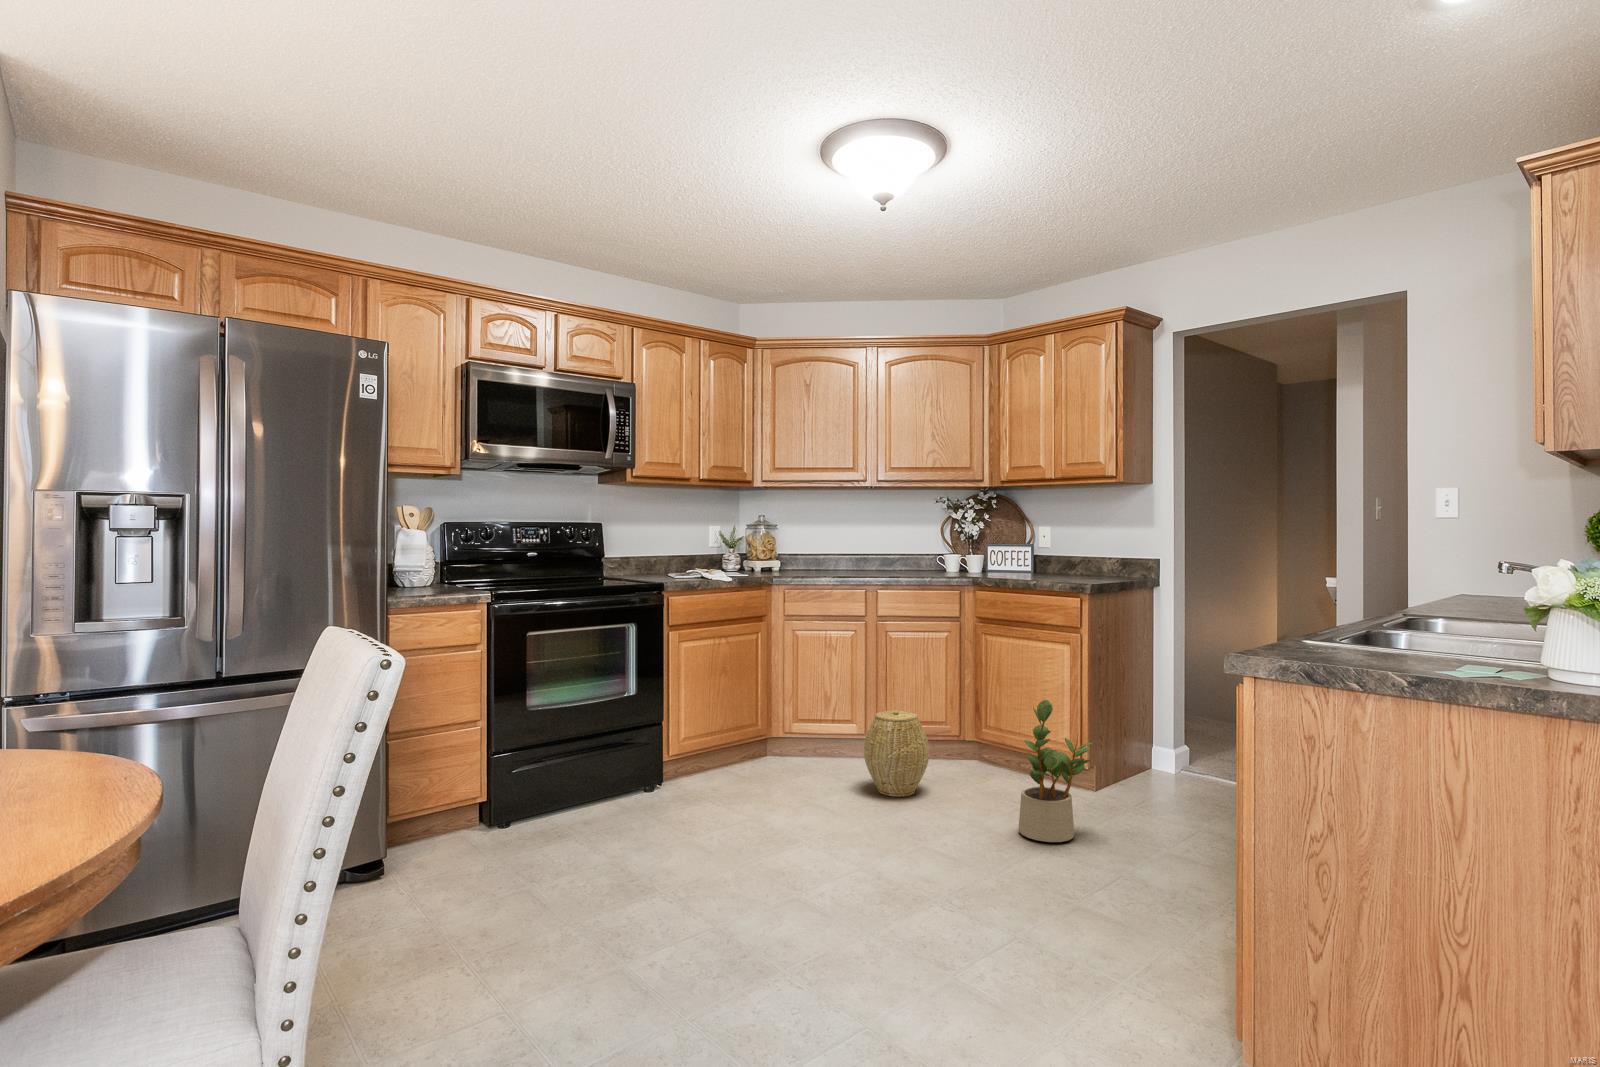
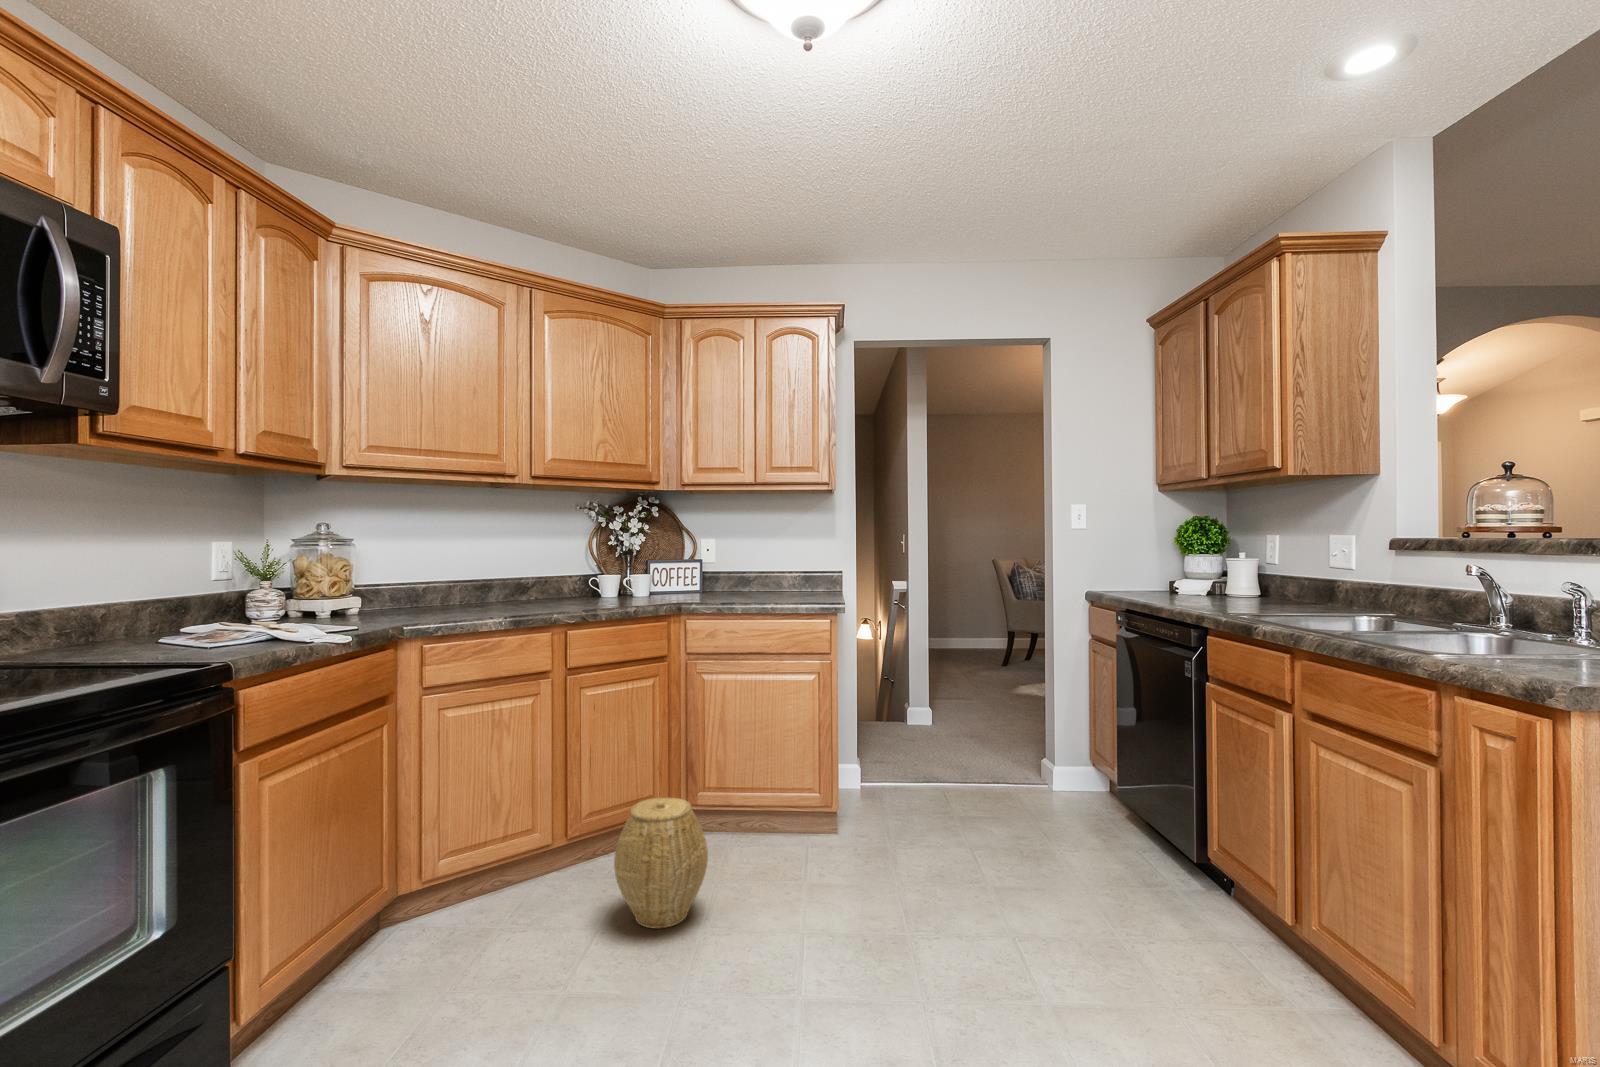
potted plant: present [1019,700,1092,842] -> none [862,749,934,923]

